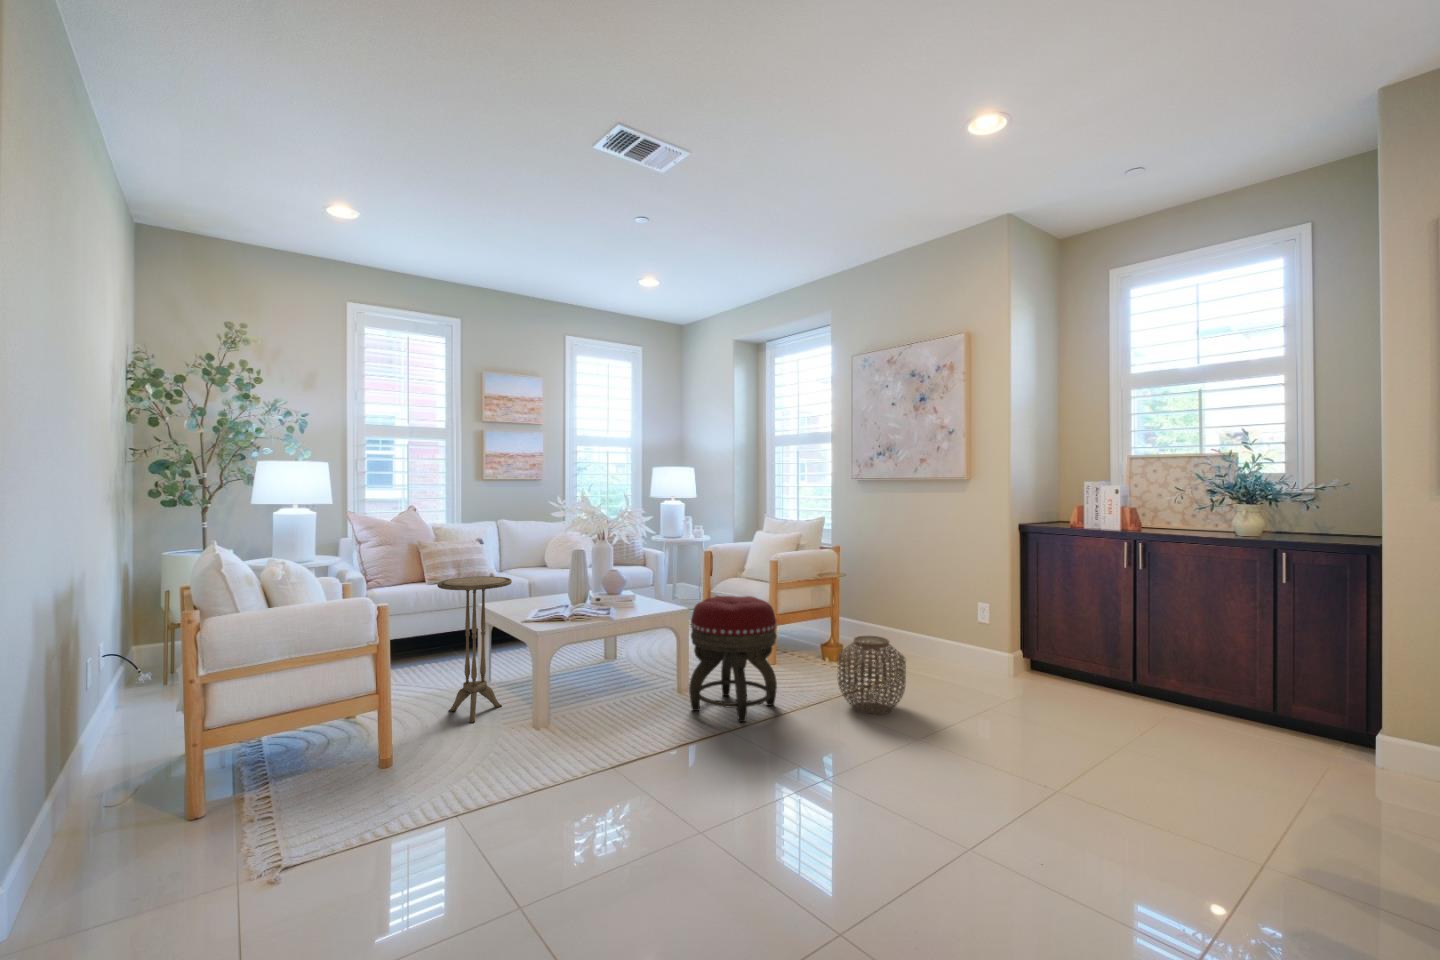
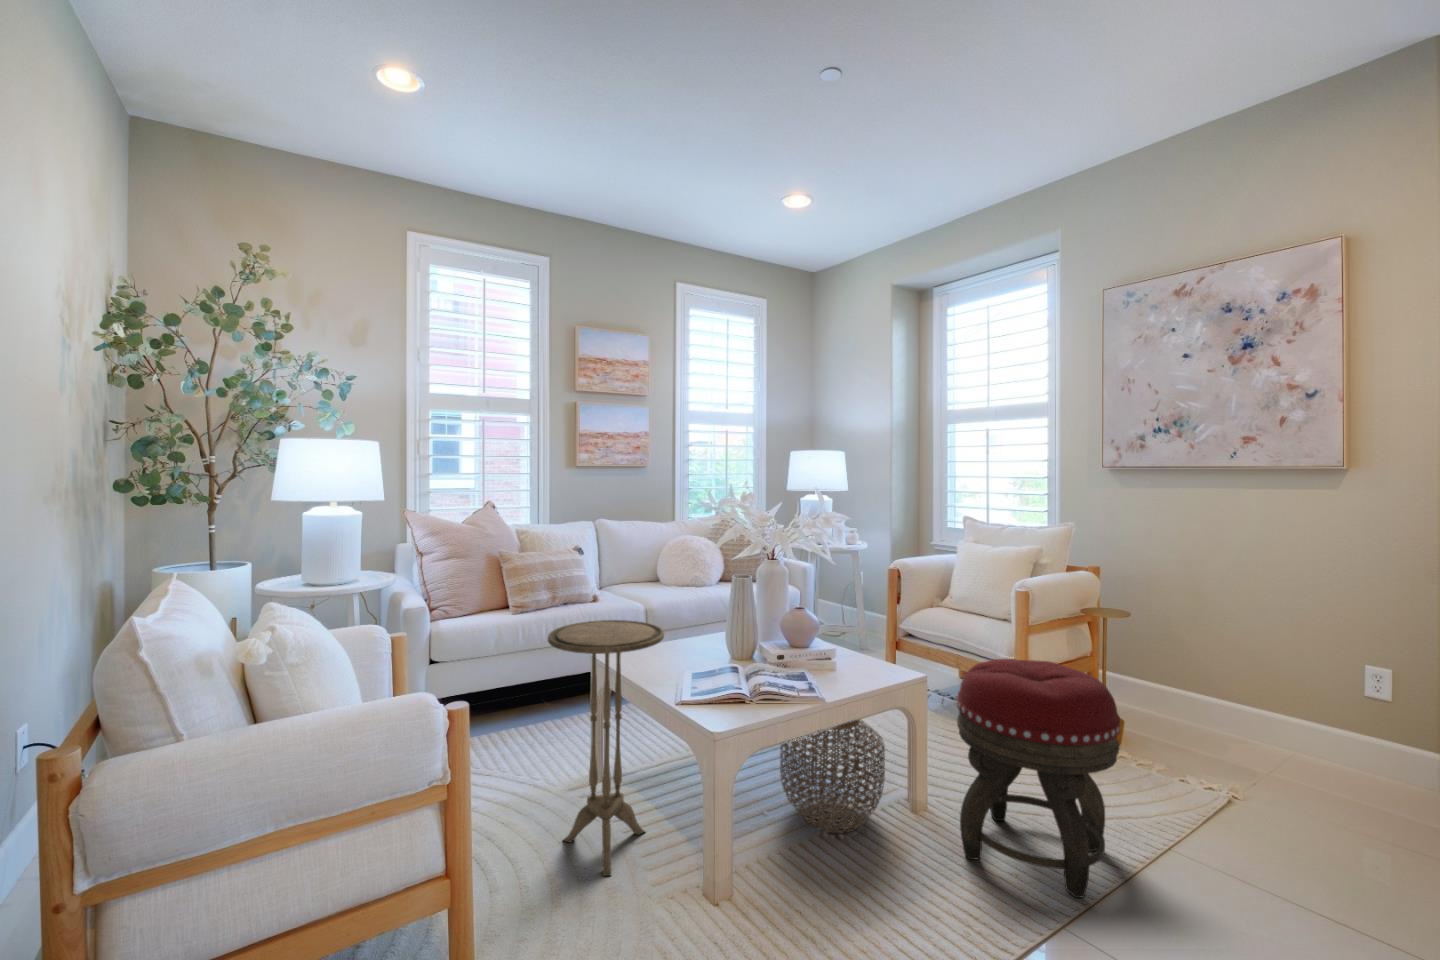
woven basket: present [838,636,906,715] -> present [780,719,885,833]

